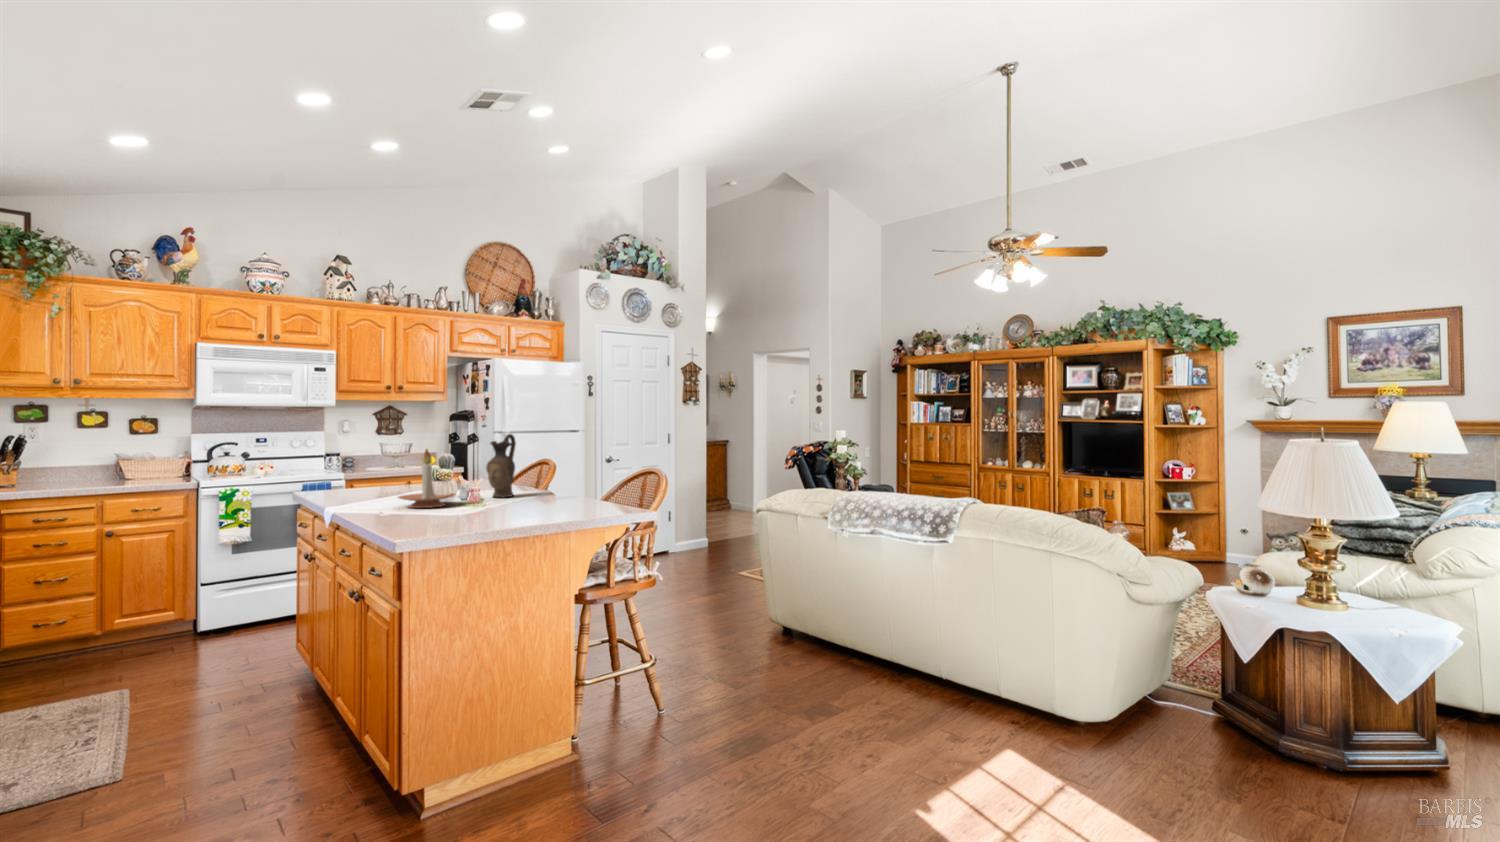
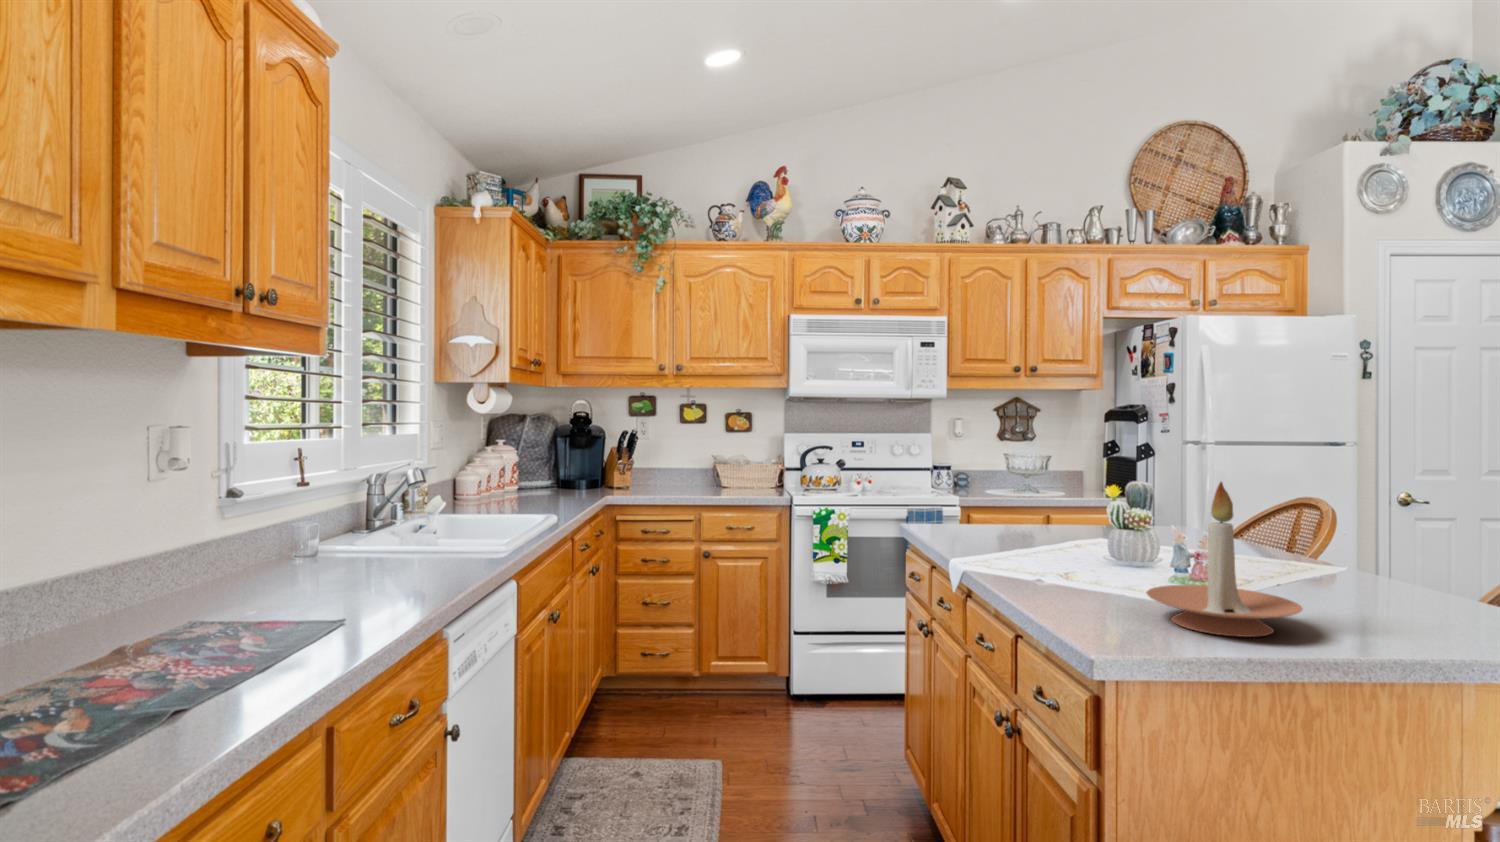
ceramic pitcher: present [486,434,516,497] -> none [1347,448,1435,616]

